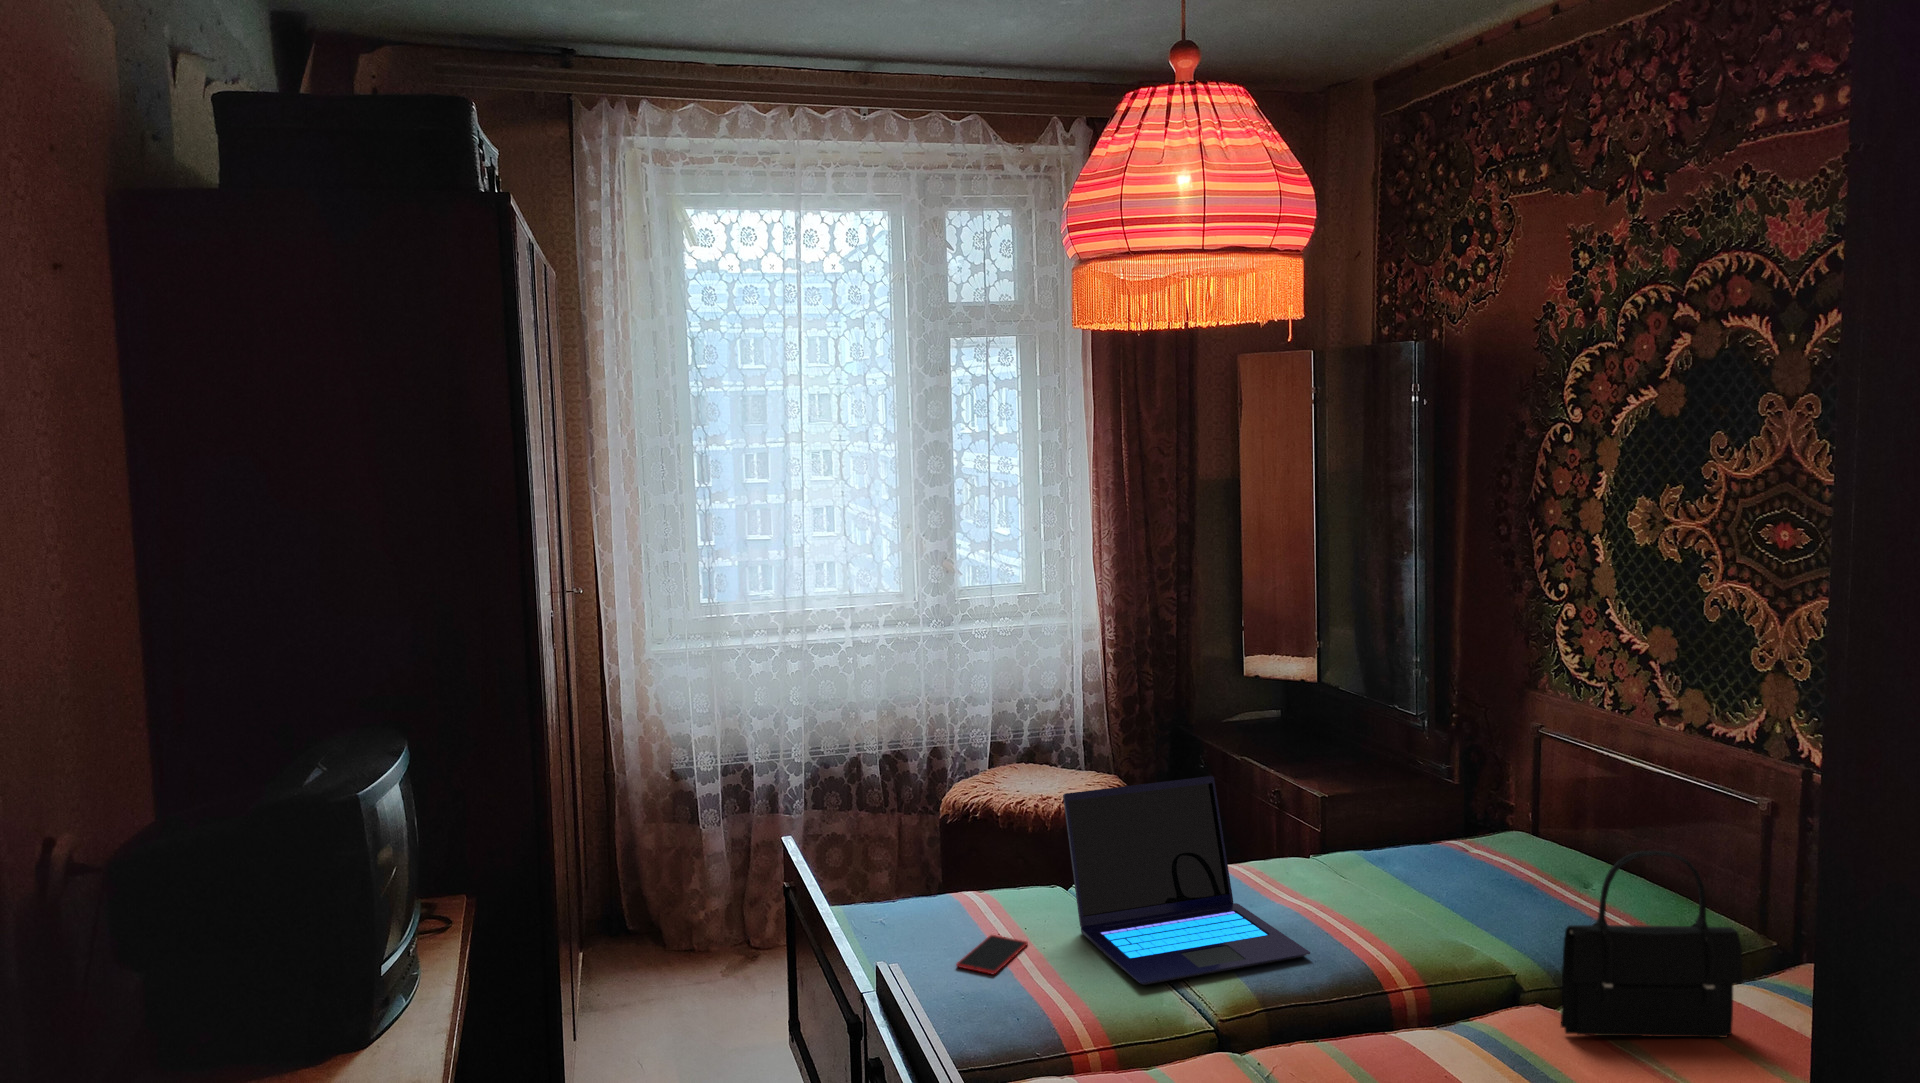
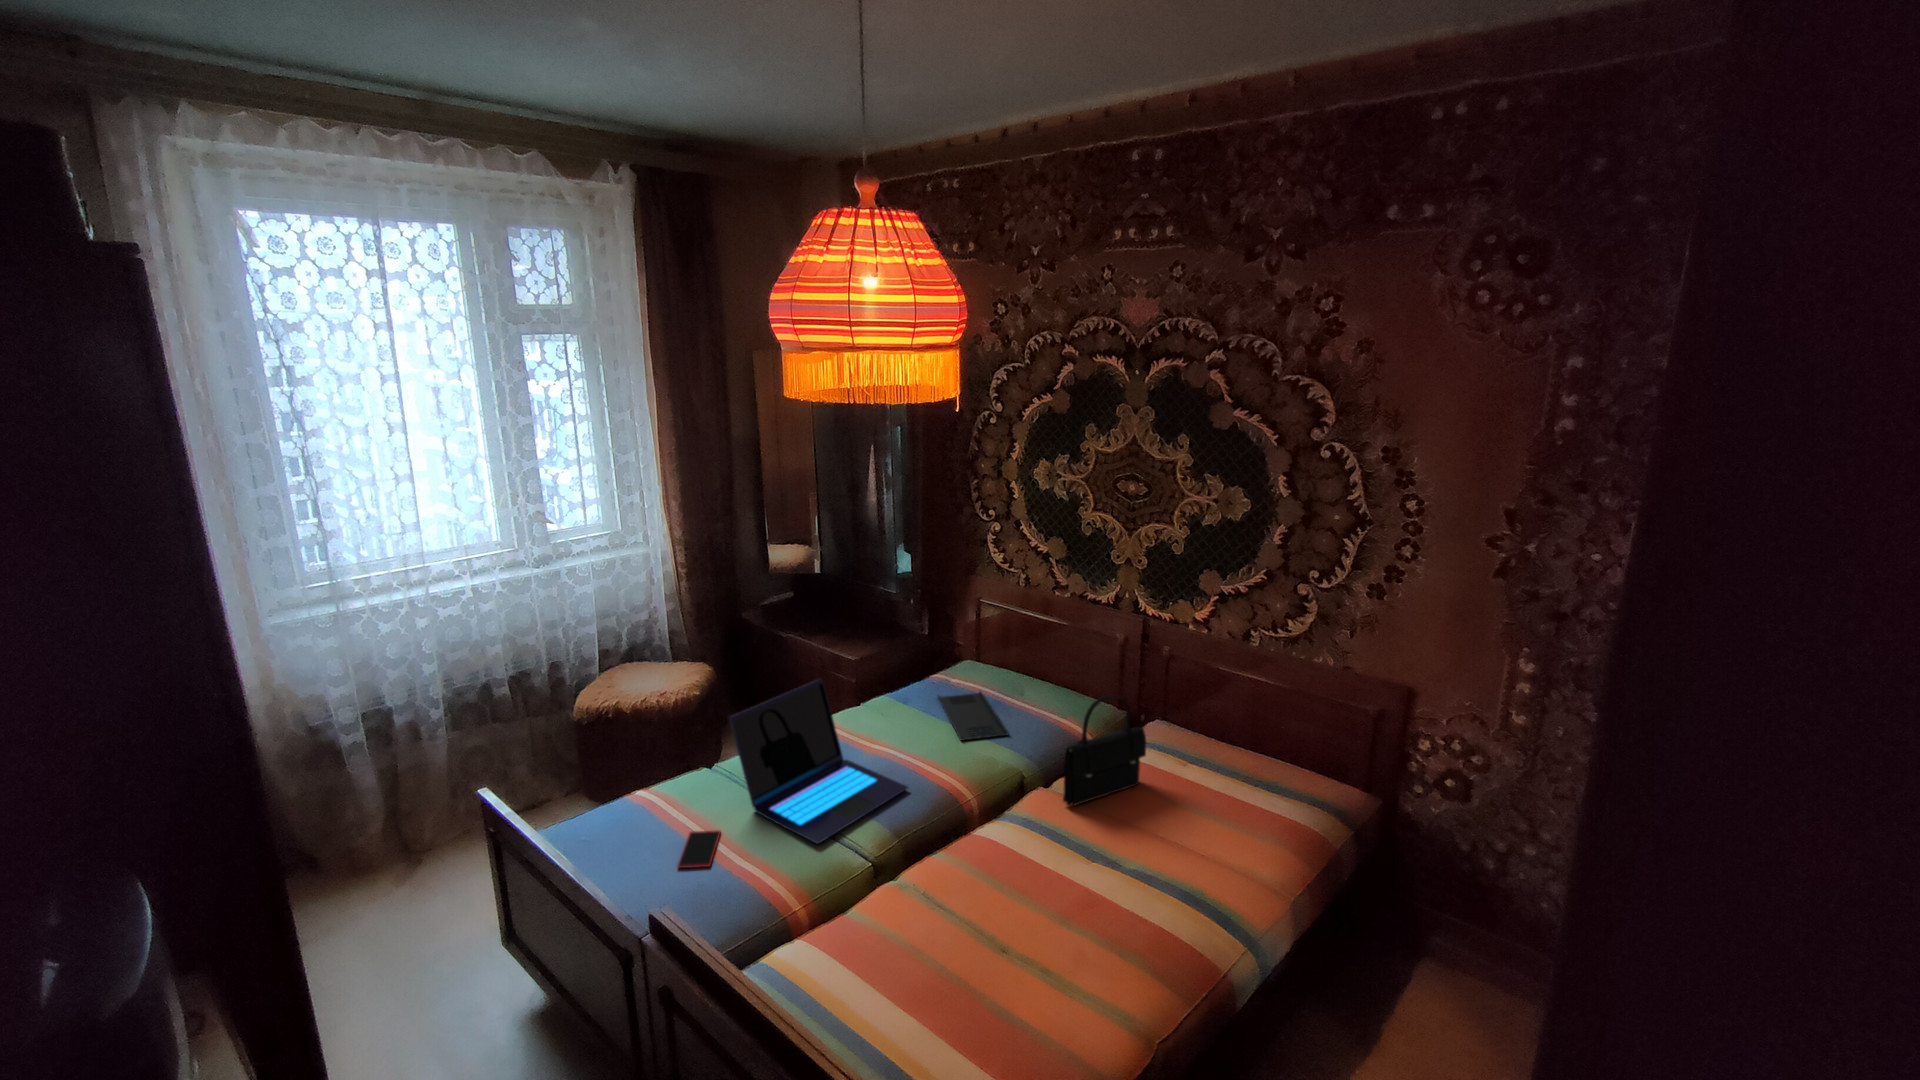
tray: none [1424,857,1517,927] -> present [937,691,1008,740]

